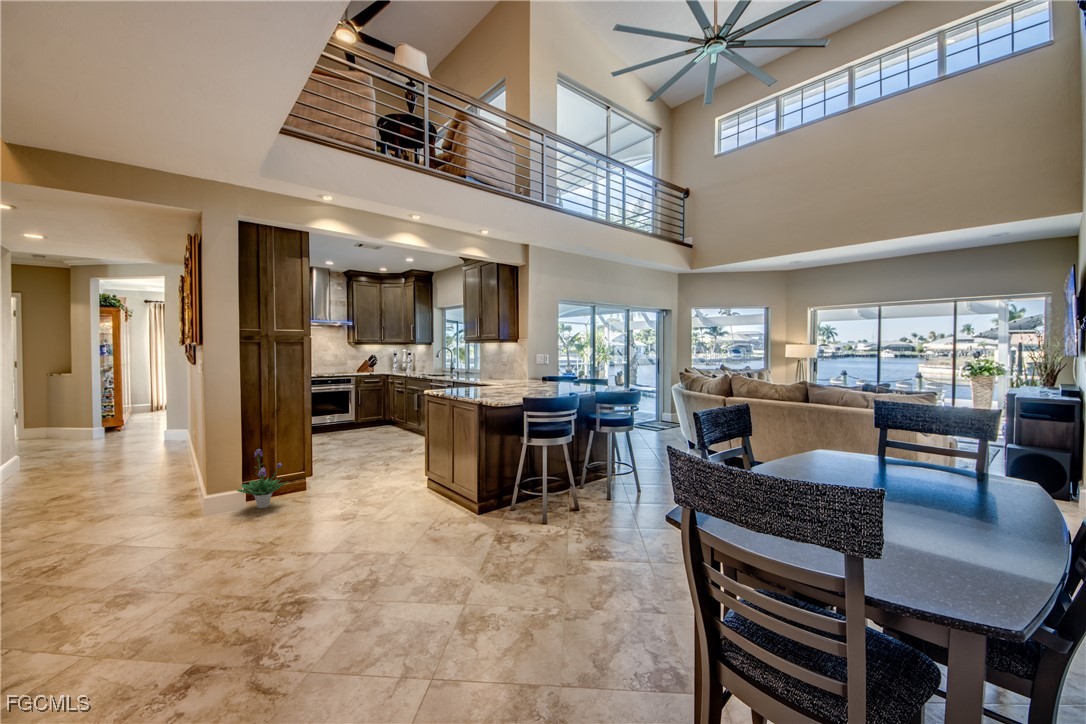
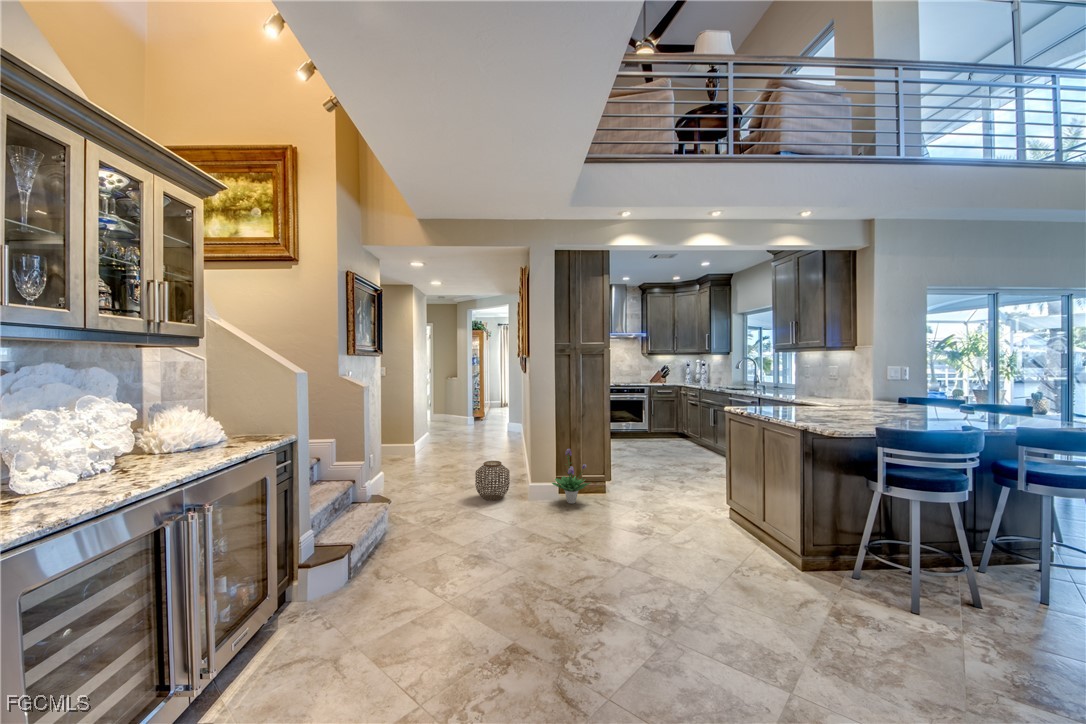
woven basket: none [113,477,173,529] -> present [475,461,510,501]

